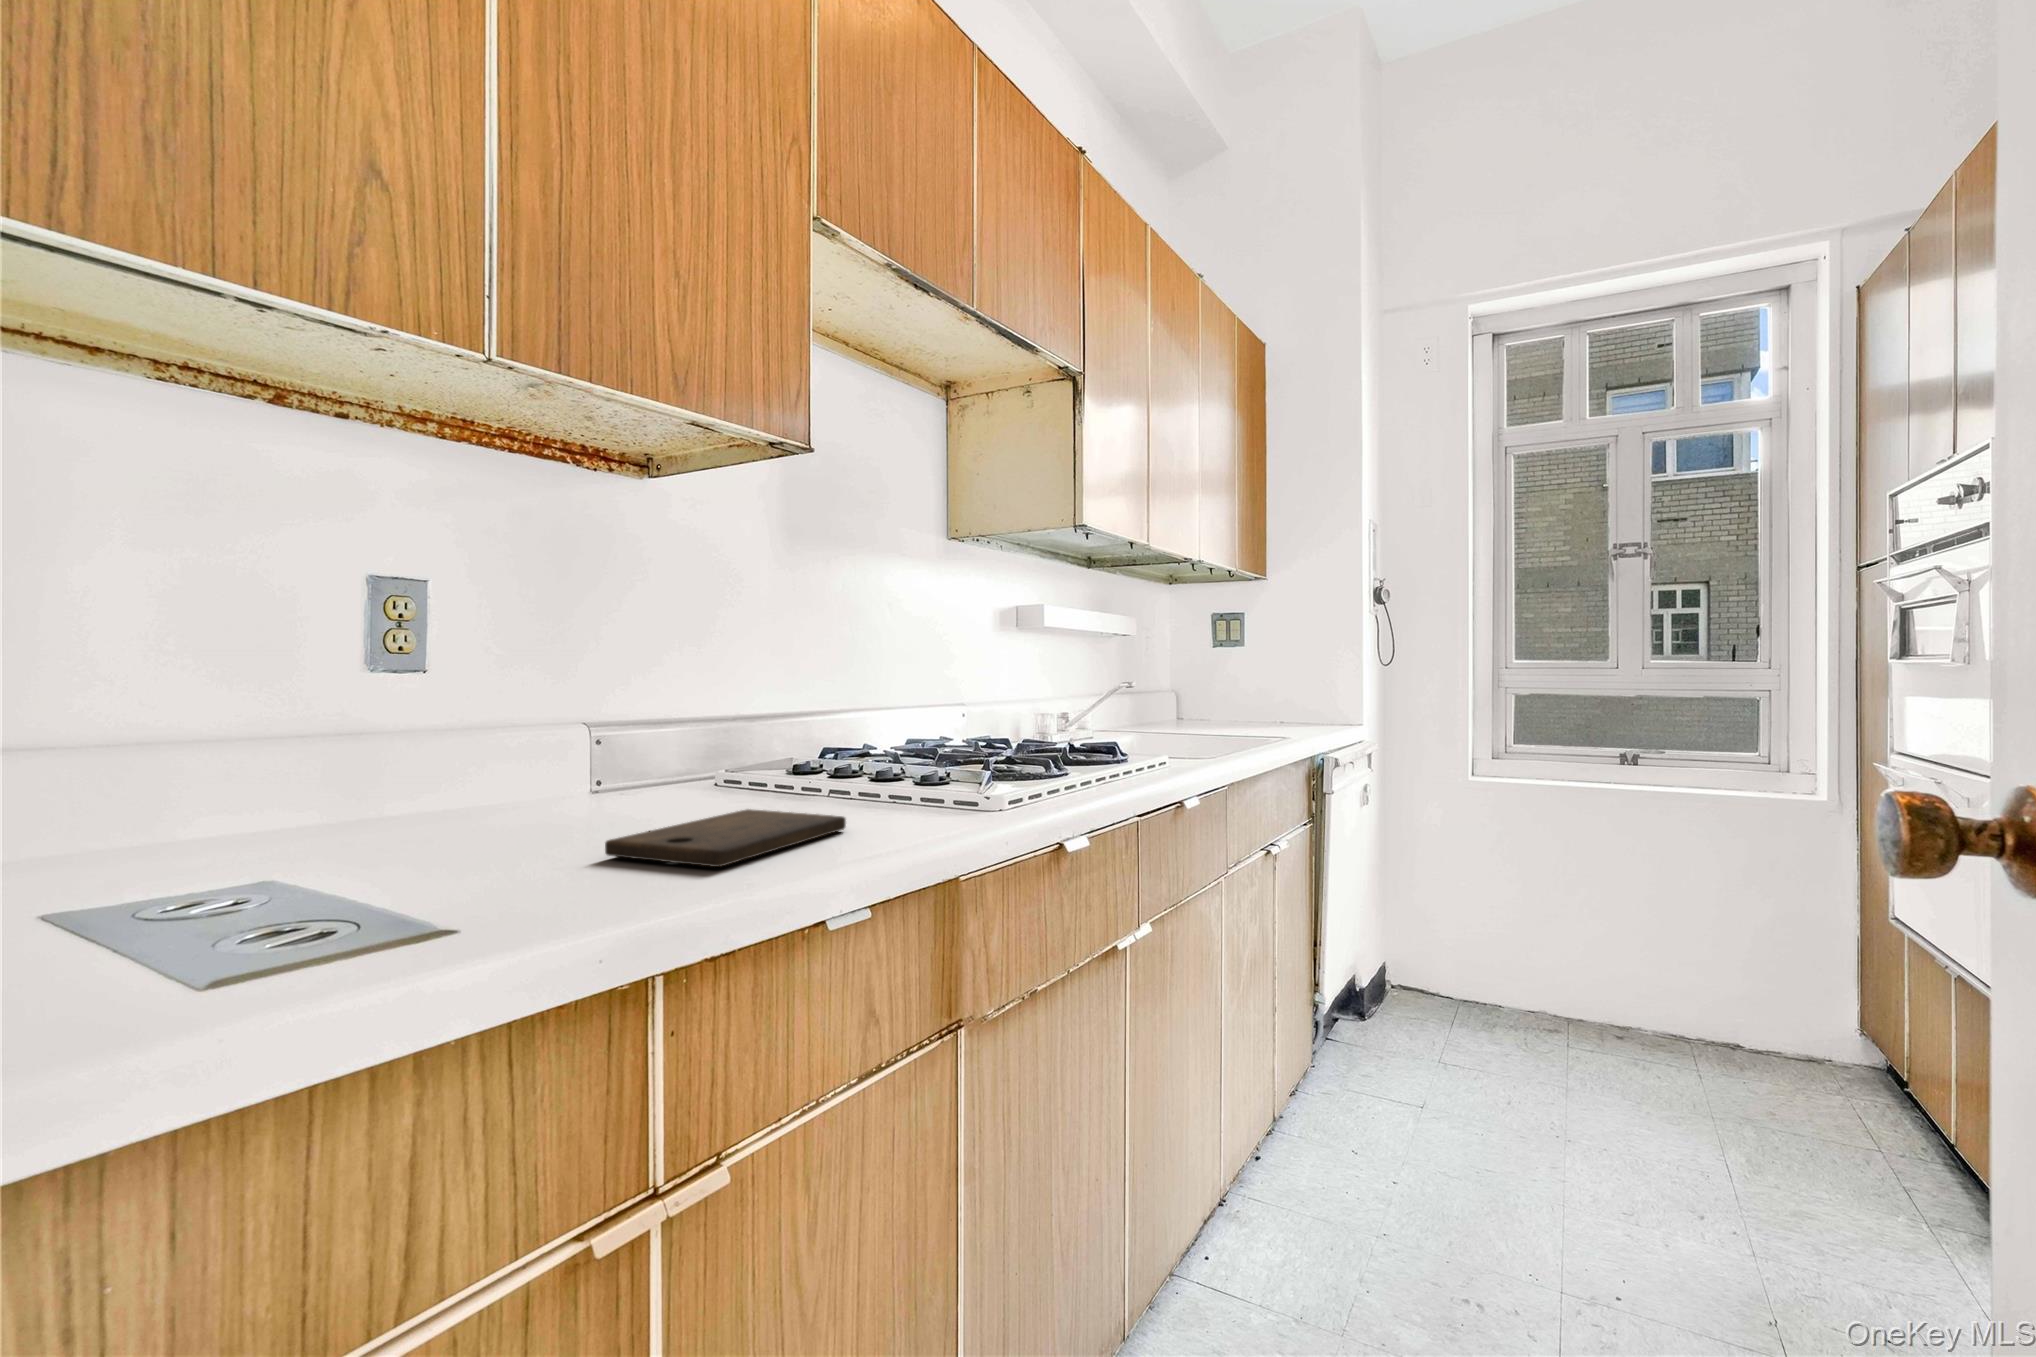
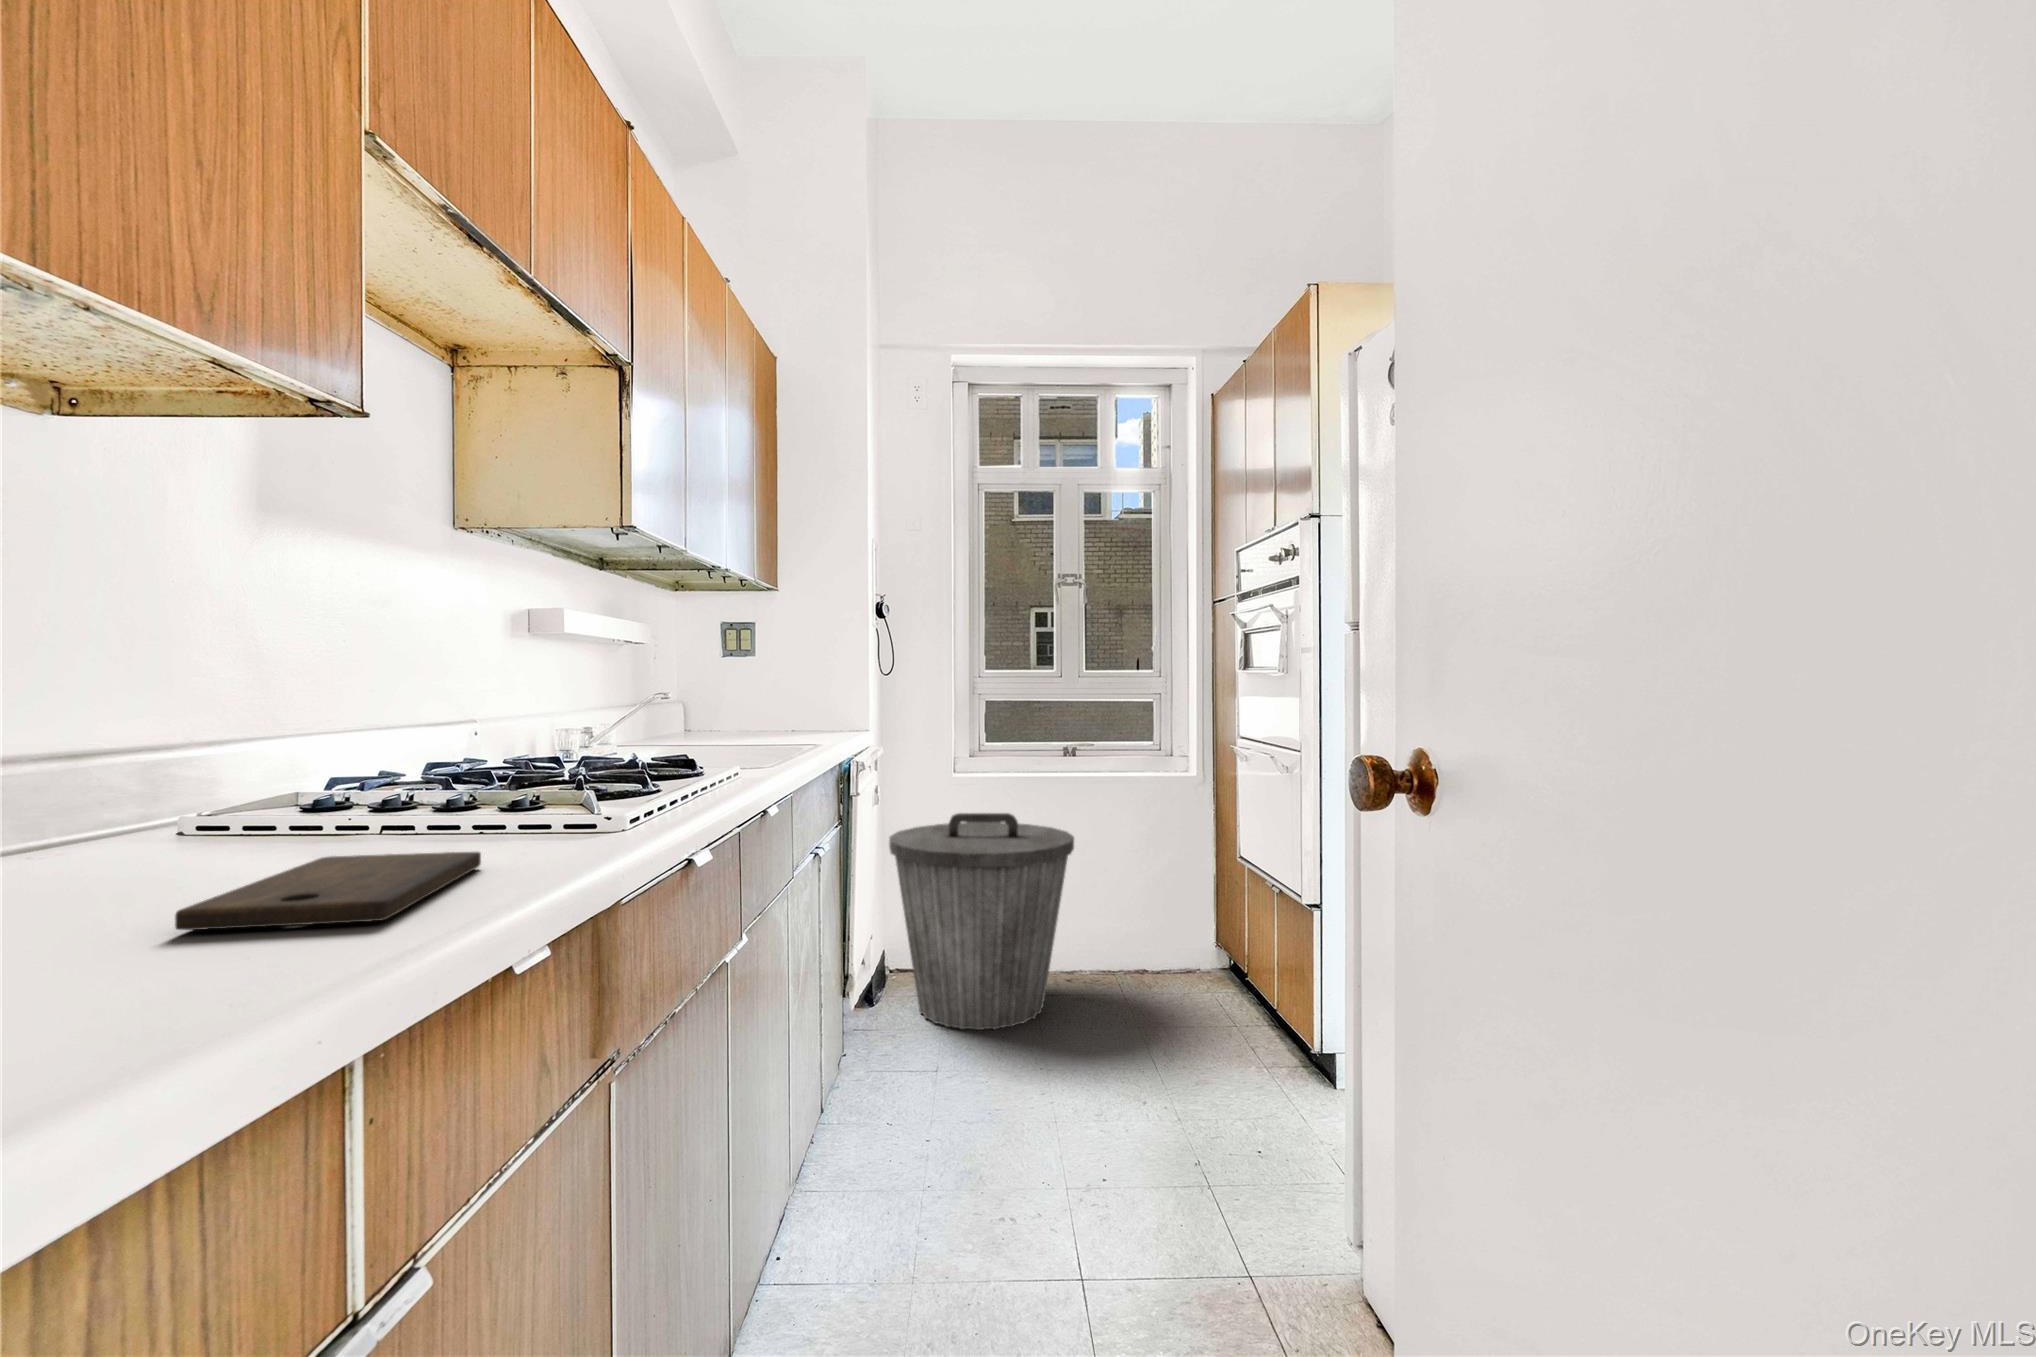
trash can: none [1378,822,1618,1079] -> present [889,813,1074,1030]

